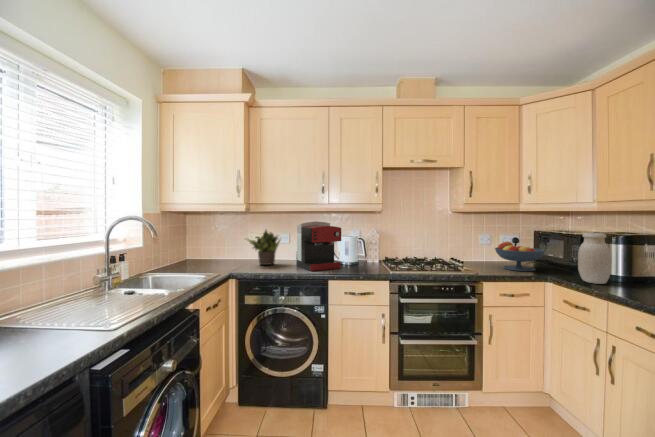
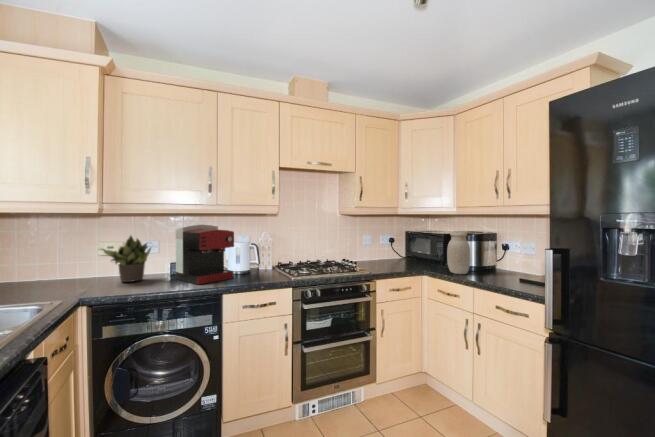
fruit bowl: present [495,241,545,271] -> none [380,241,420,267]

